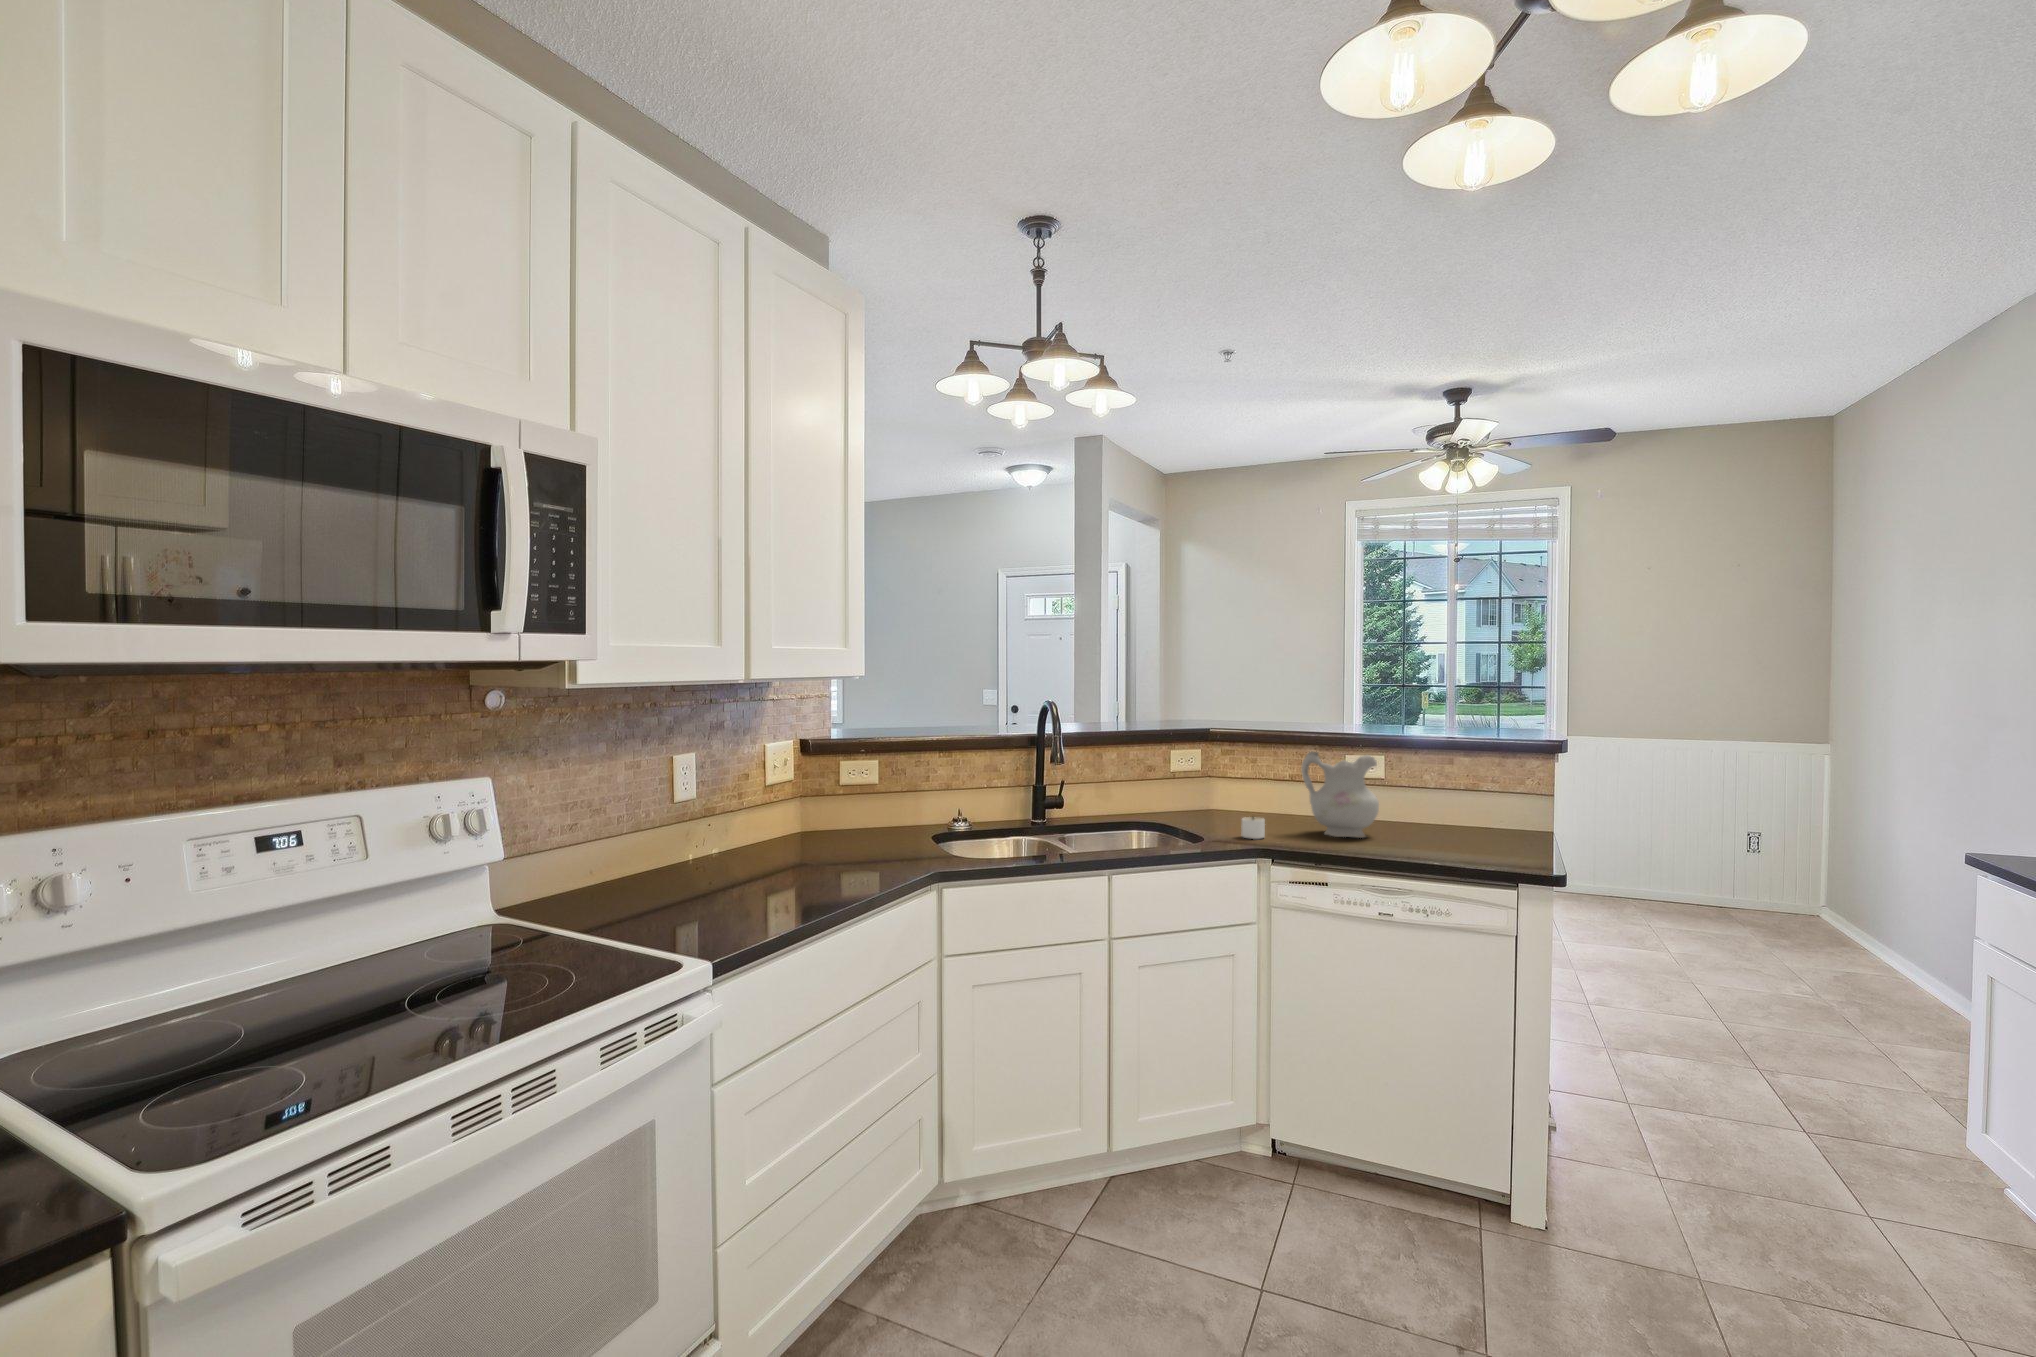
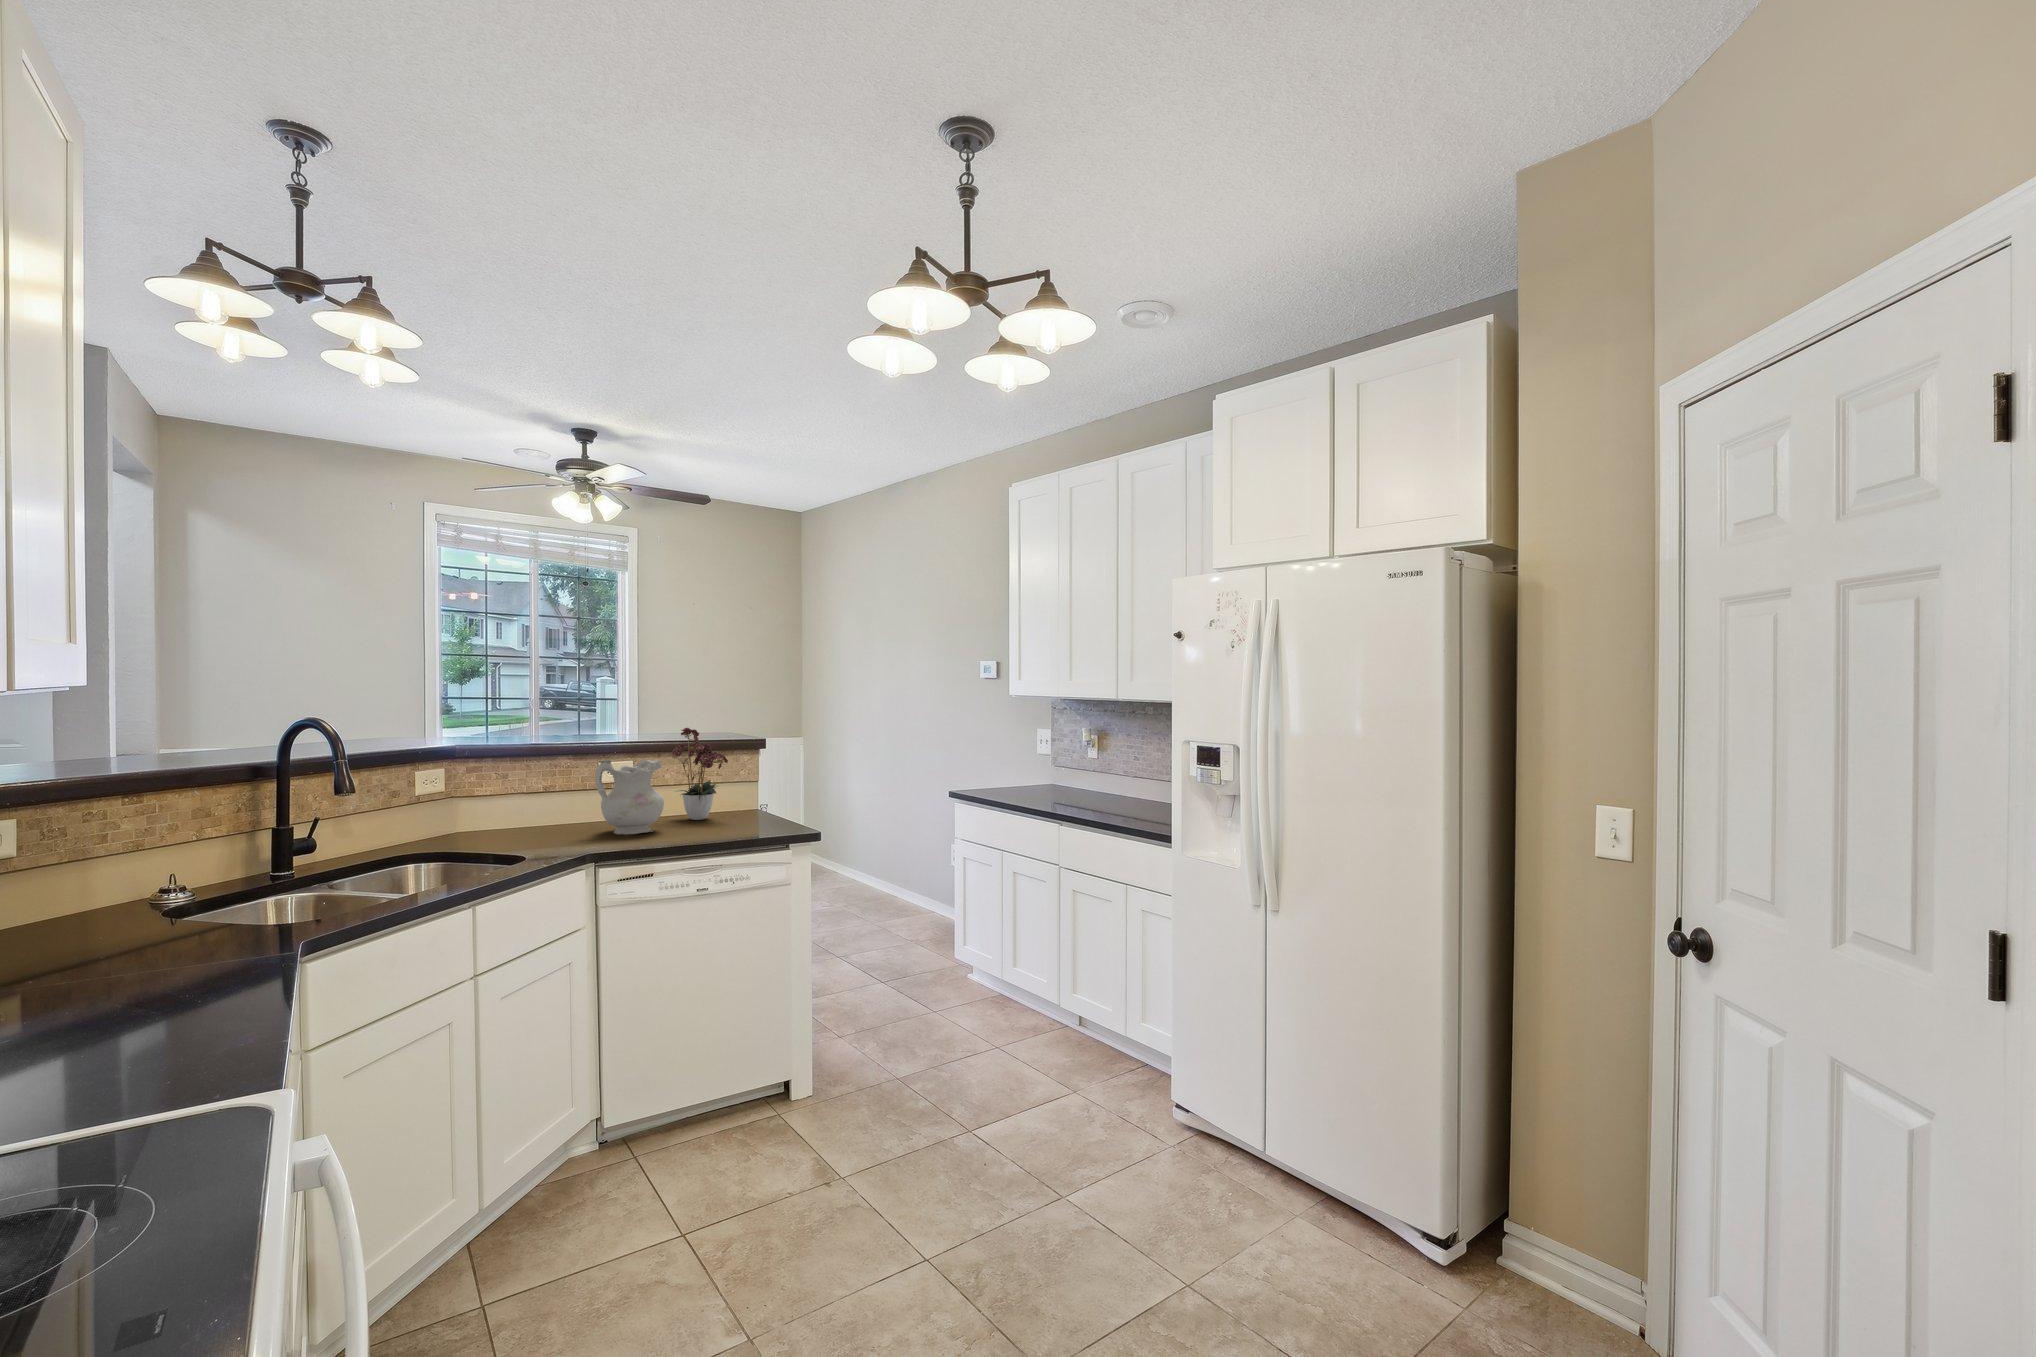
flower arrangement: none [1410,716,1479,835] -> present [672,728,728,820]
candle: present [1242,817,1265,839] -> none [552,826,583,848]

